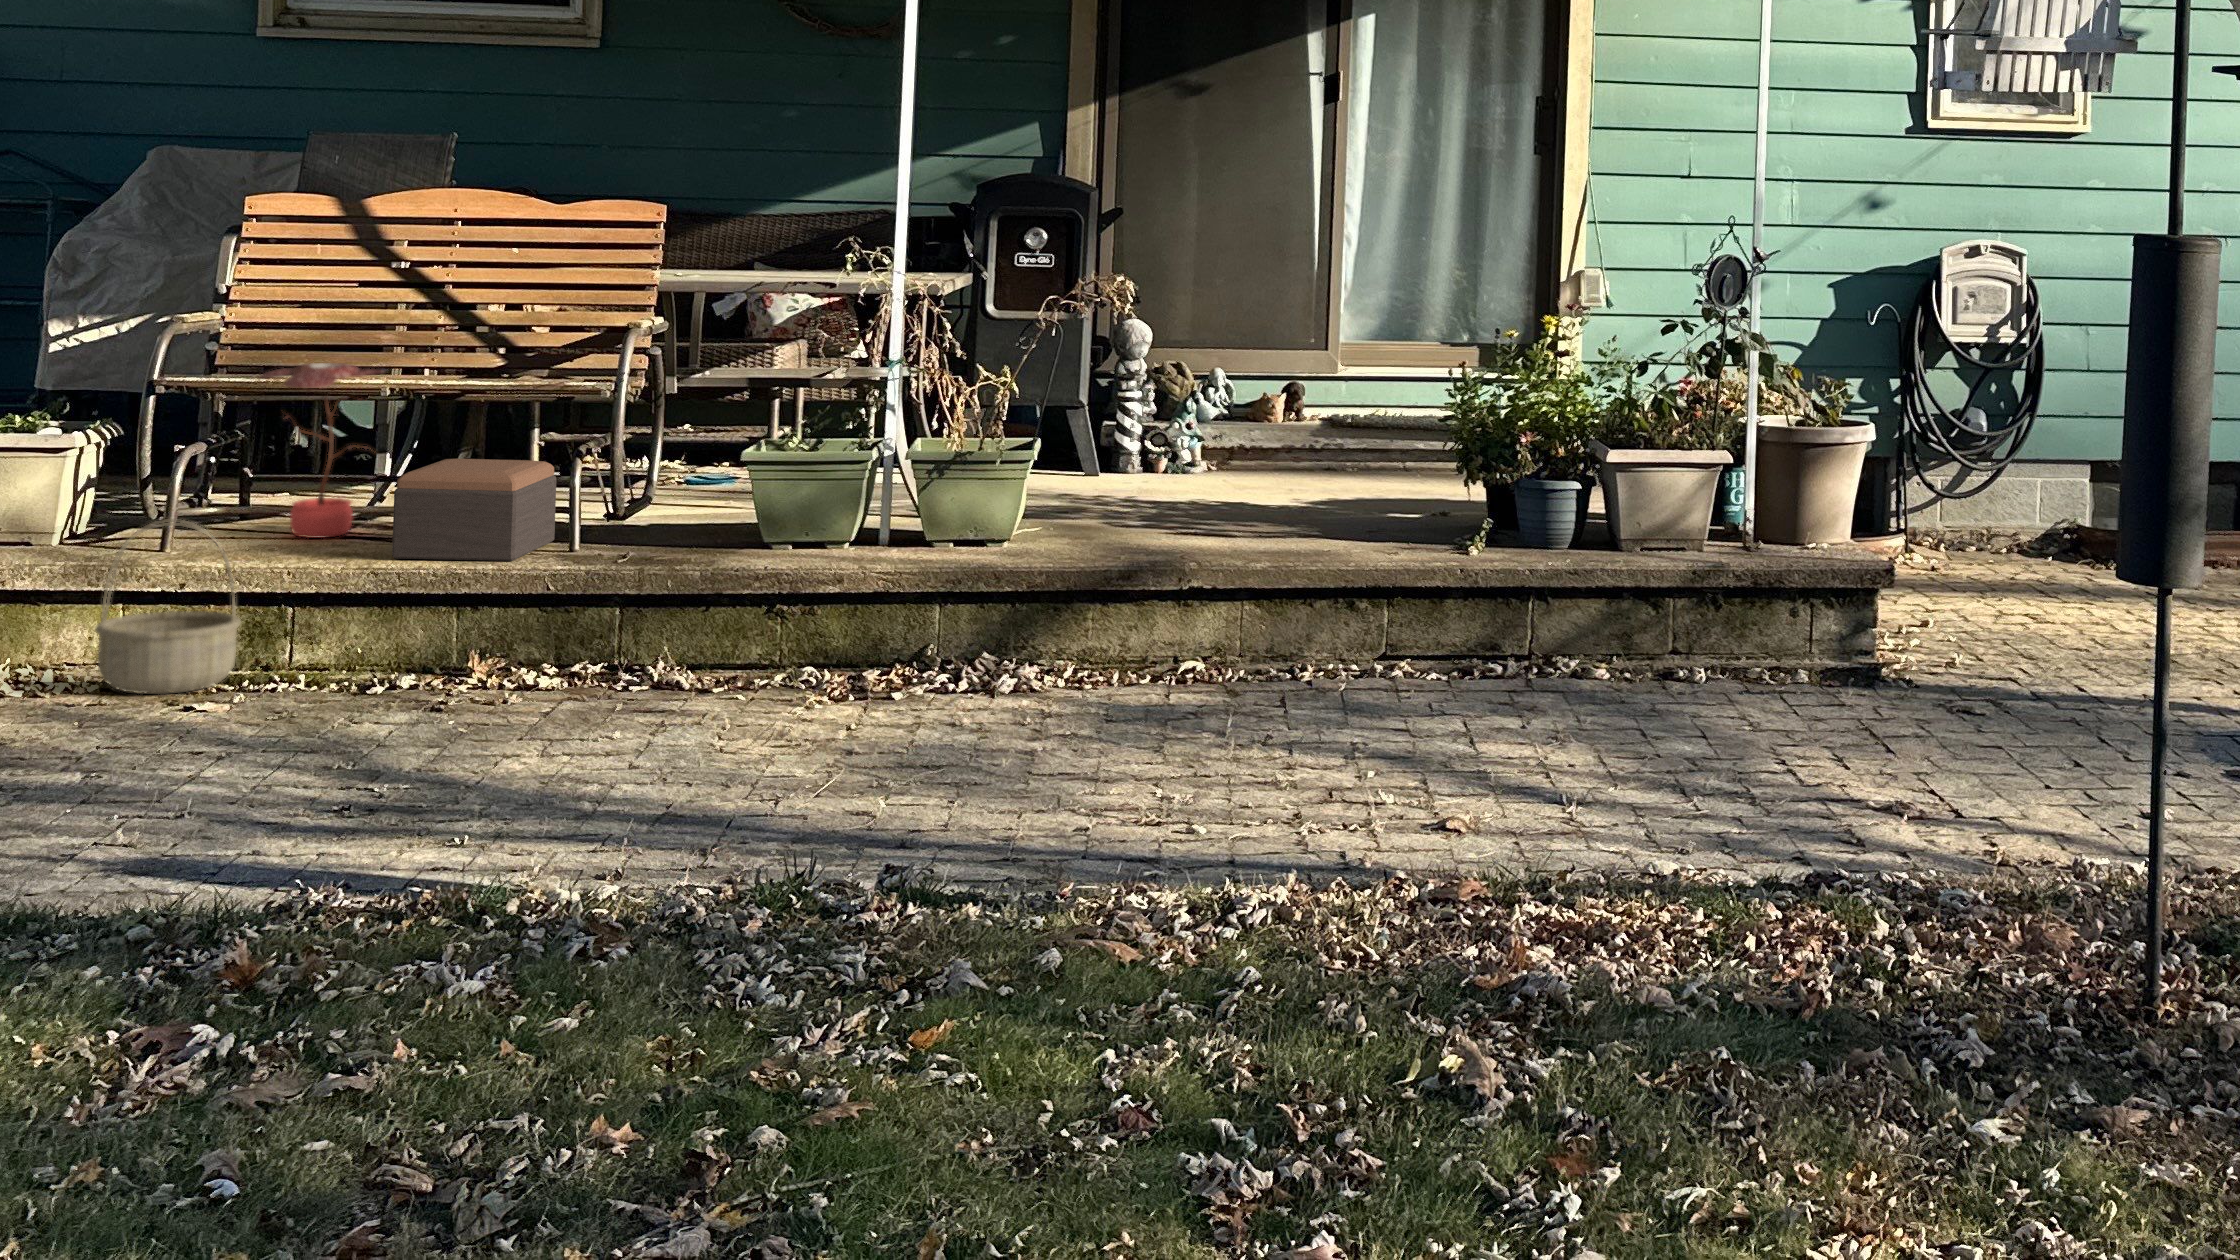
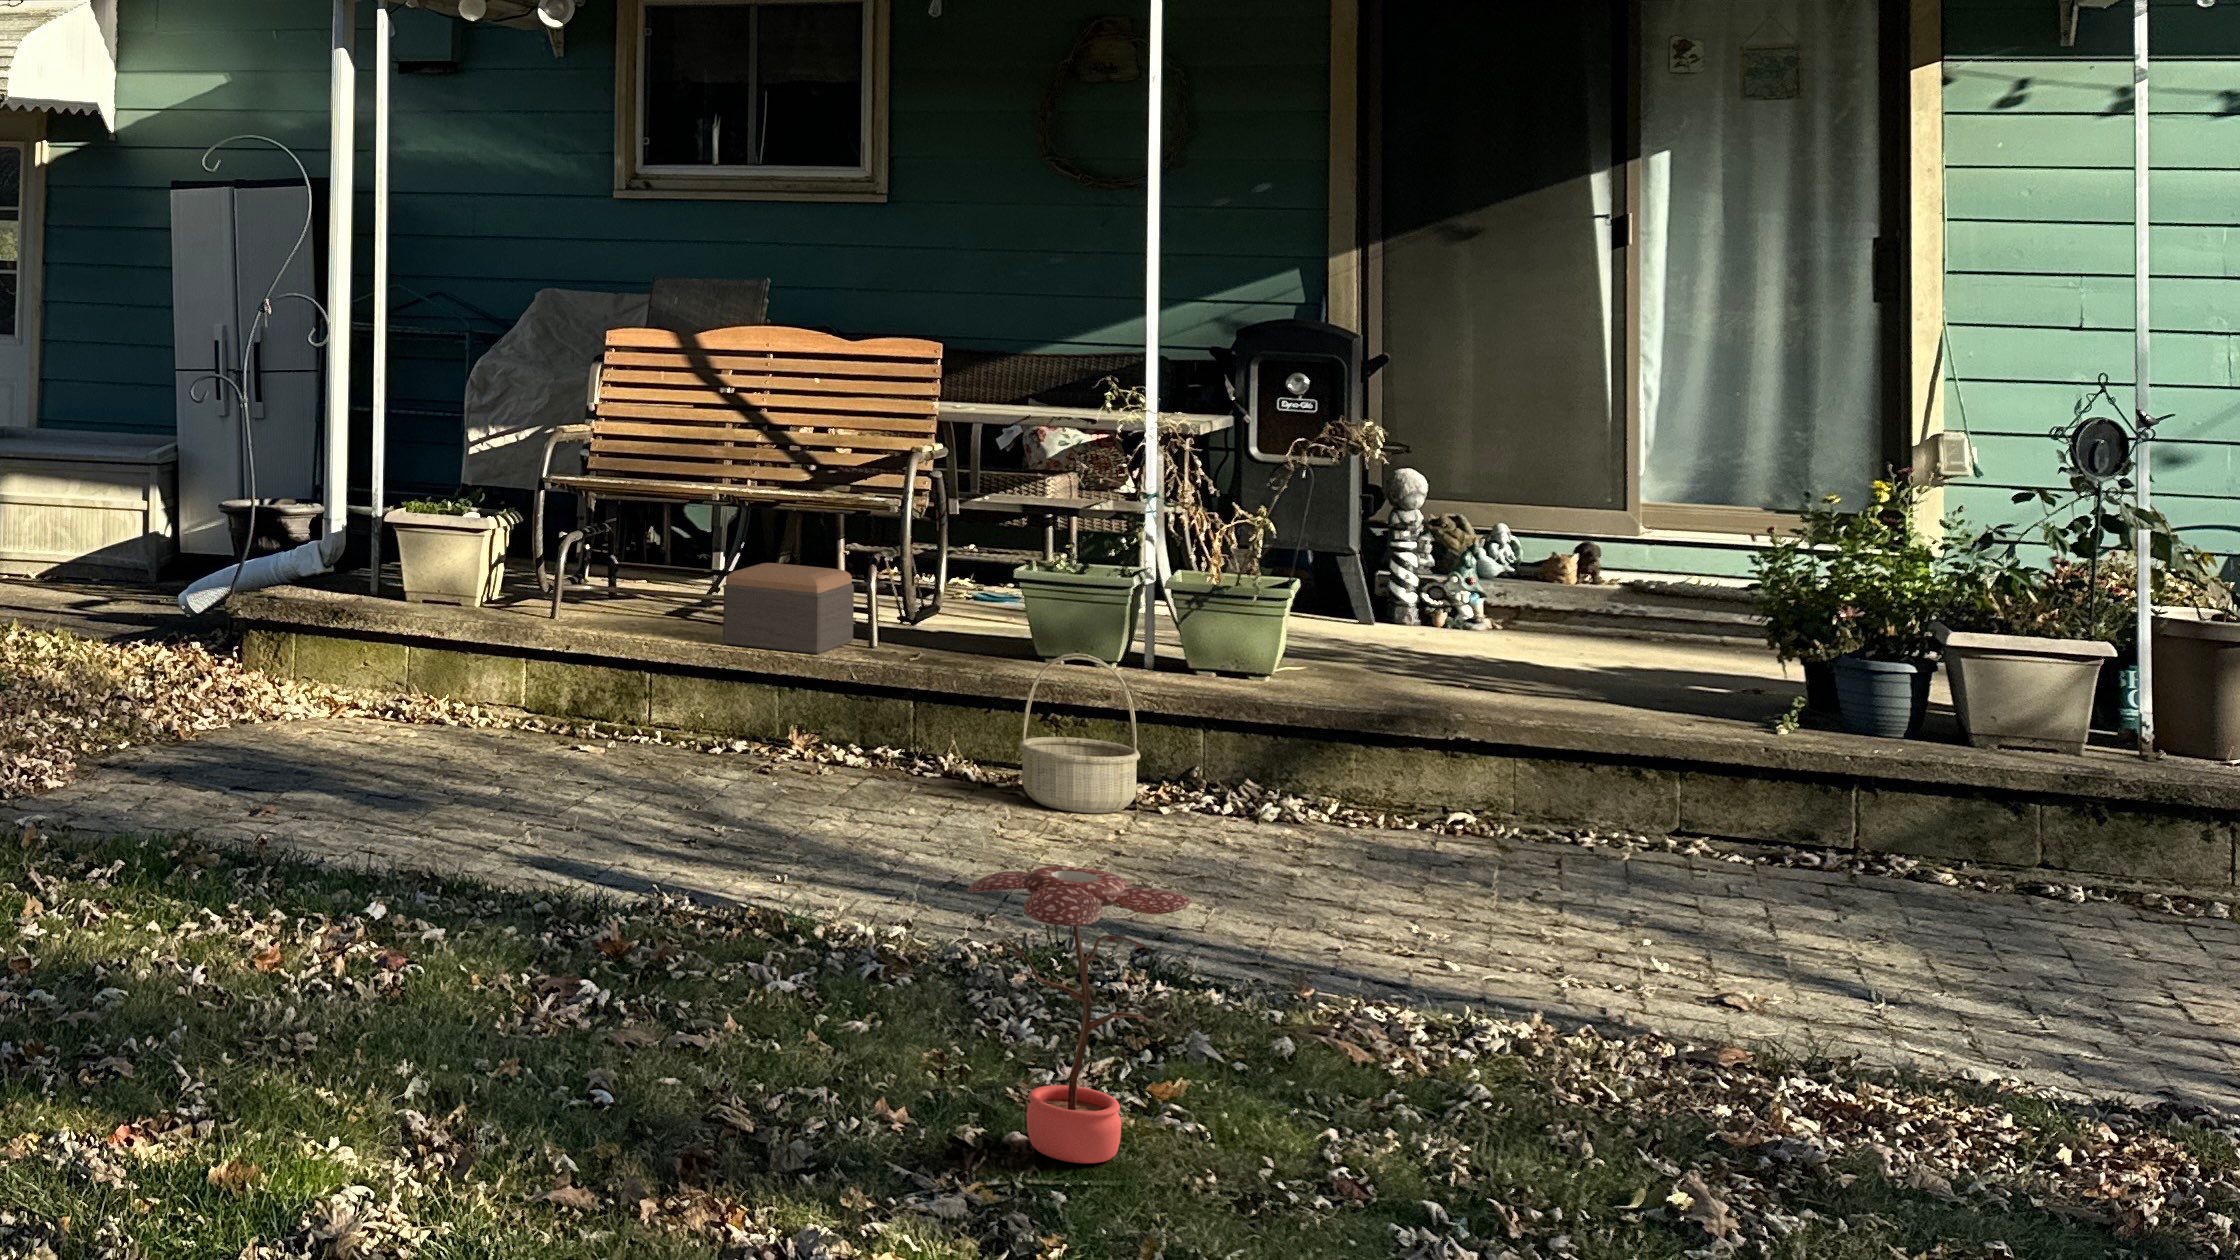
potted plant: present [257,363,383,538] -> present [967,866,1191,1163]
basket: present [95,519,241,694] -> present [1019,653,1140,813]

